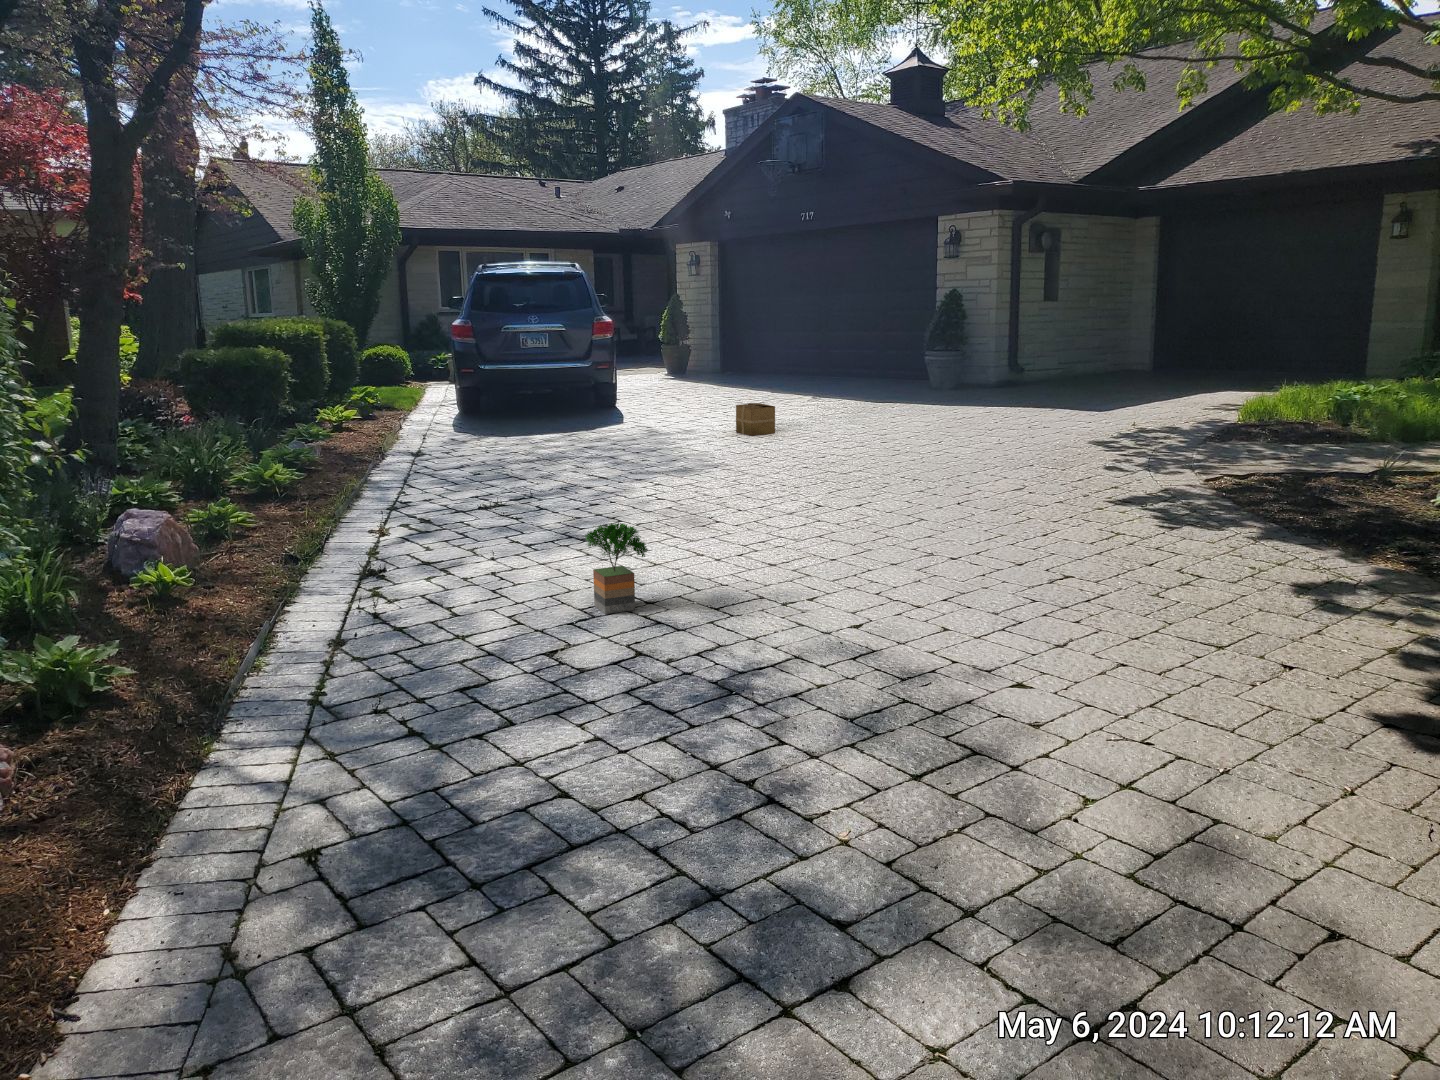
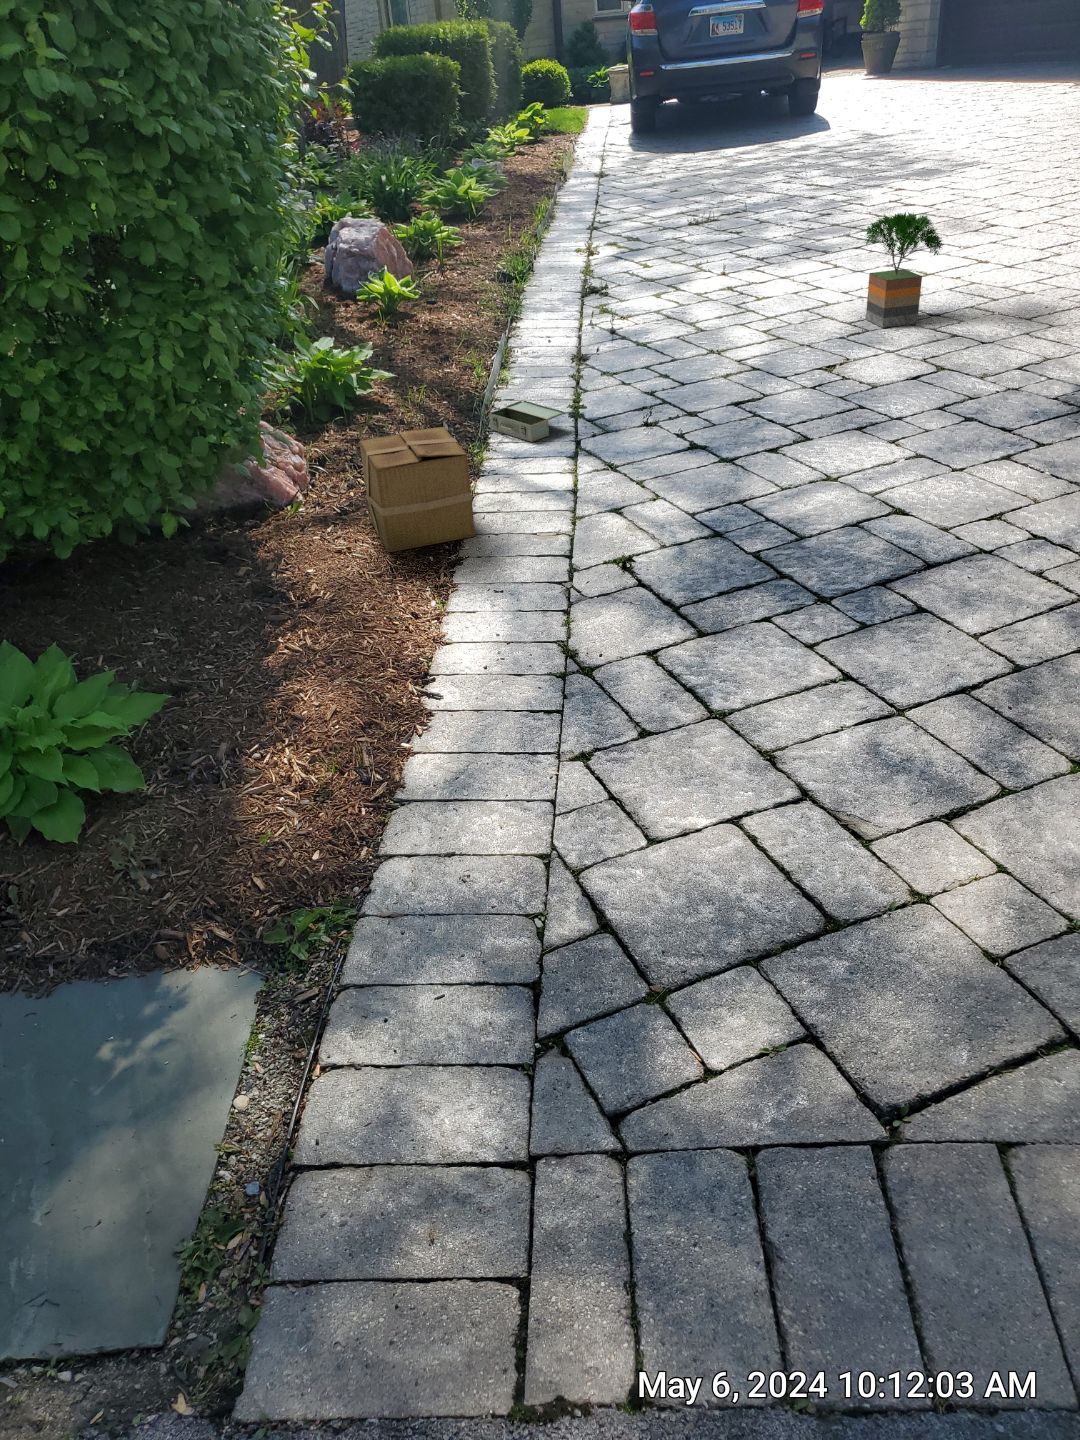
cardboard box: present [736,403,775,436] -> present [359,427,475,552]
toolbox: none [224,691,296,732] -> present [489,401,564,442]

